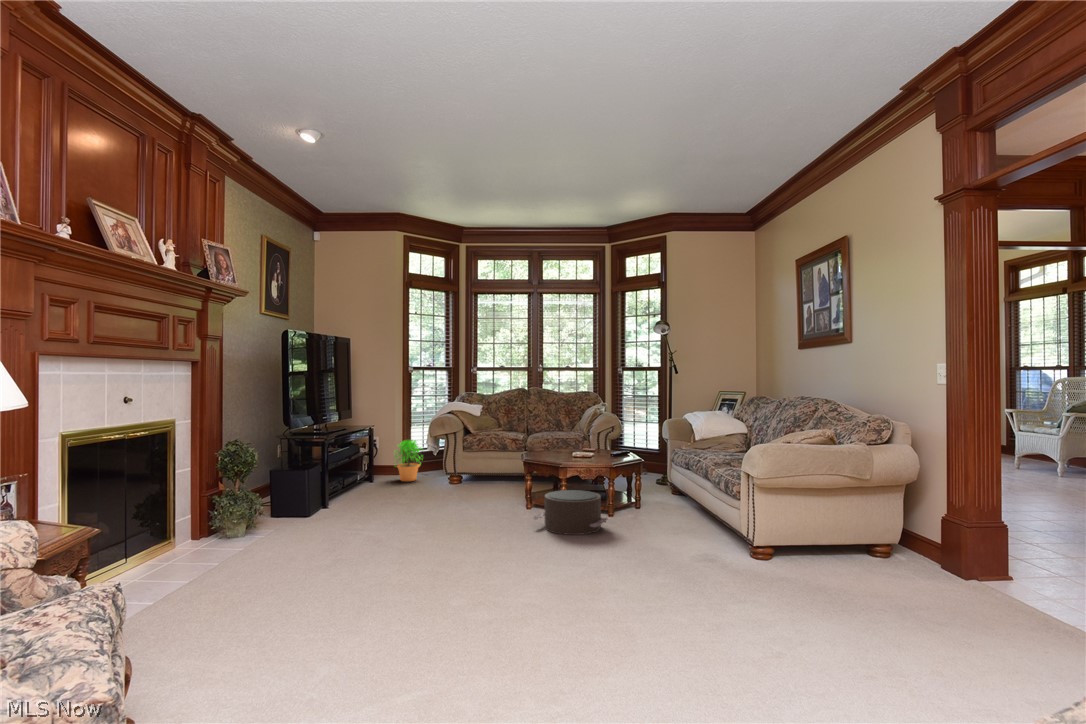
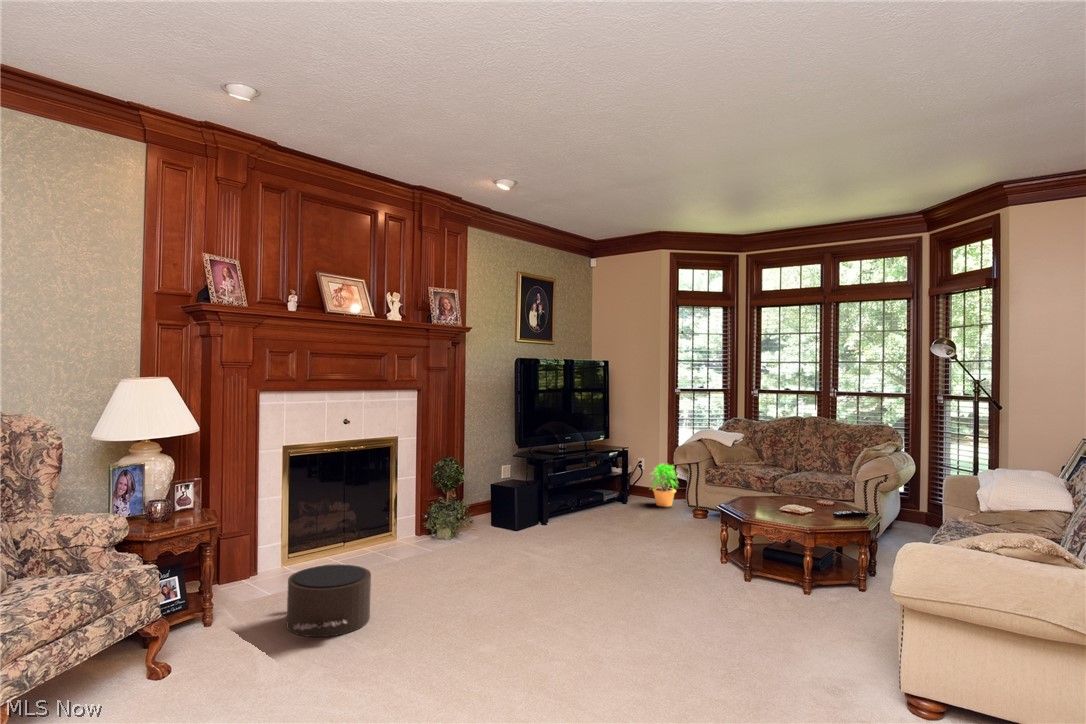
pouf: present [533,490,607,535] -> present [287,565,371,637]

